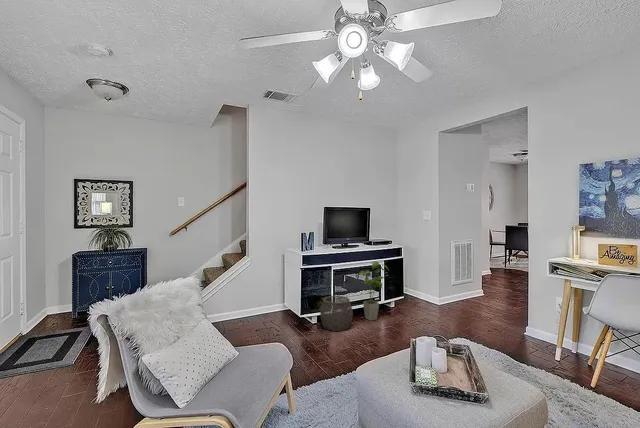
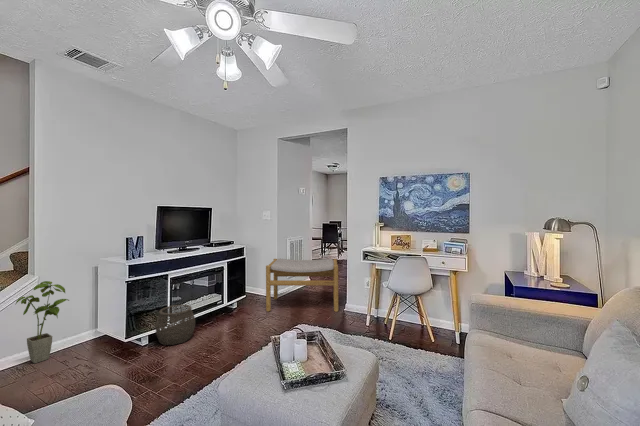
house plant: present [358,261,388,321] -> present [16,281,69,363]
footstool: none [426,262,519,334] -> present [266,259,338,312]

